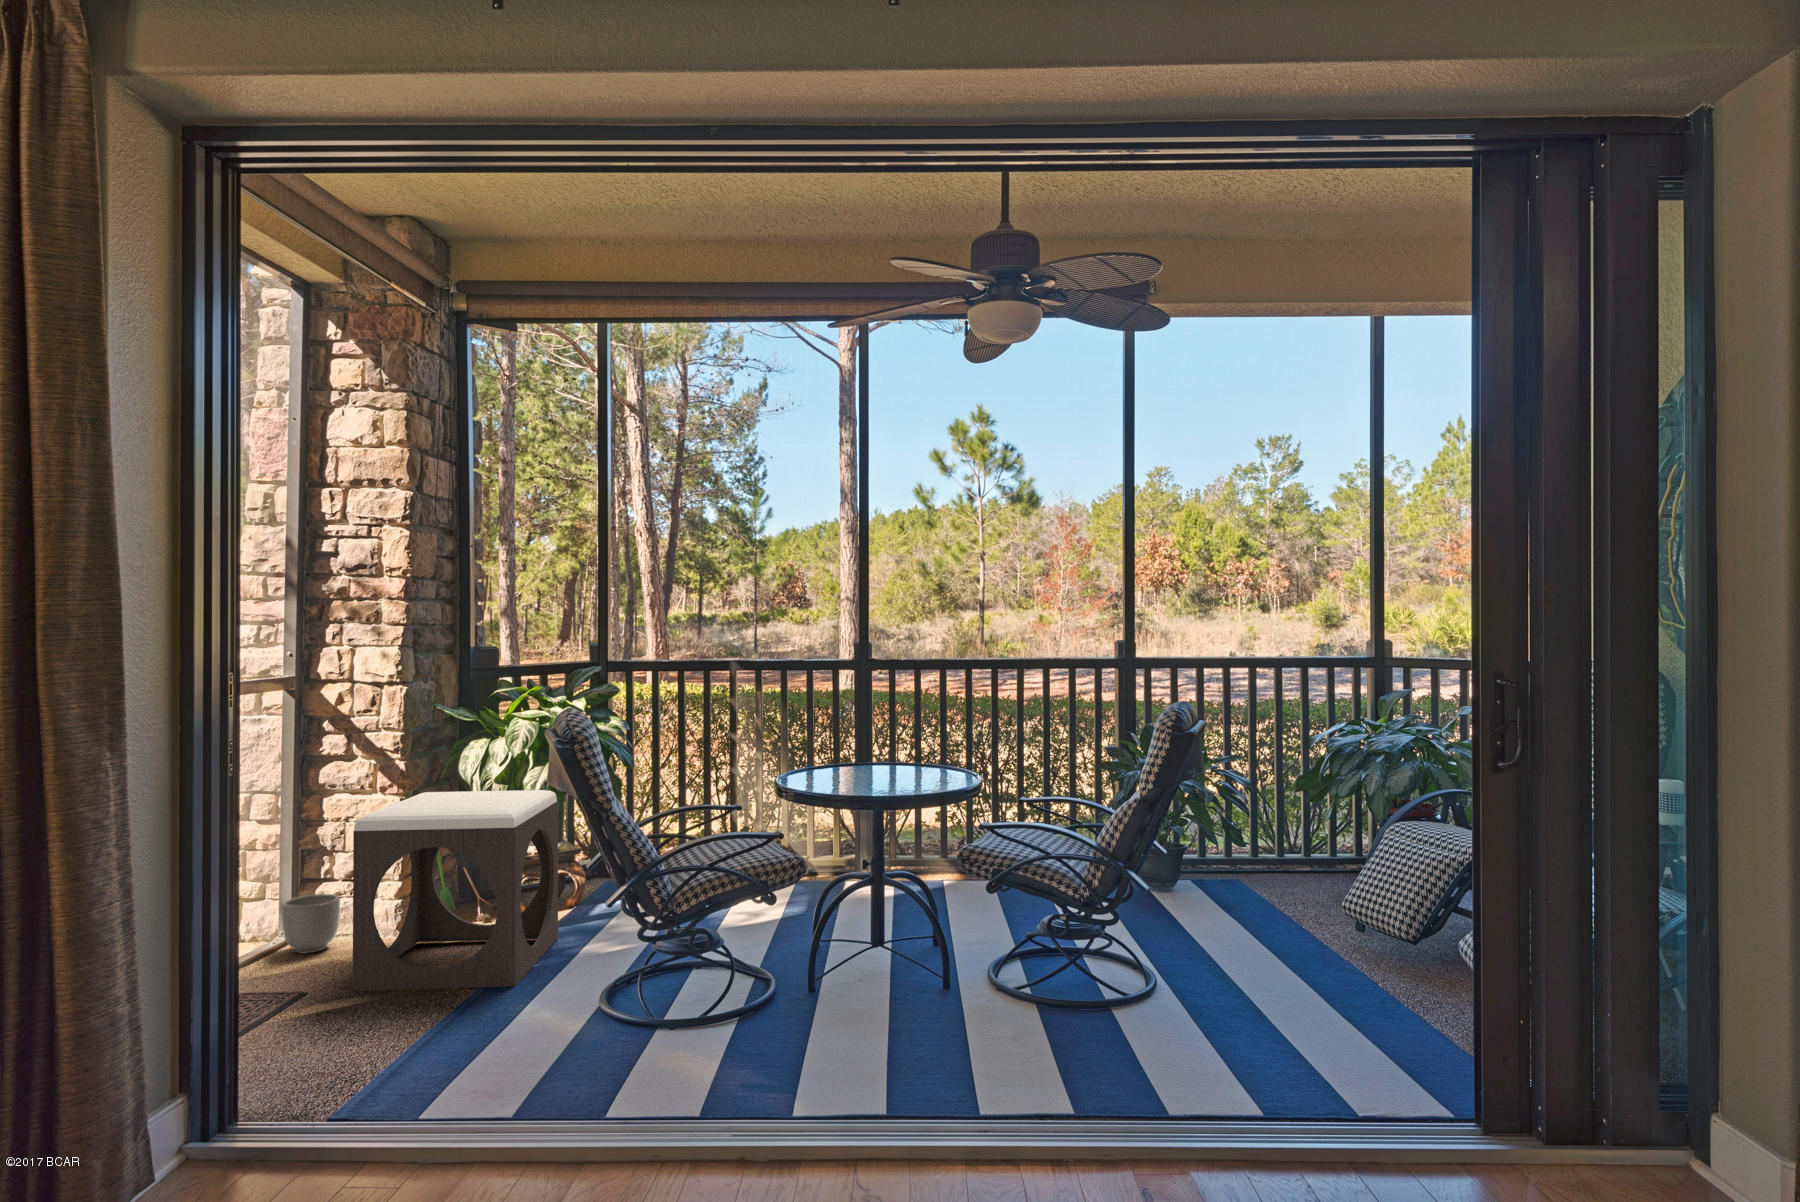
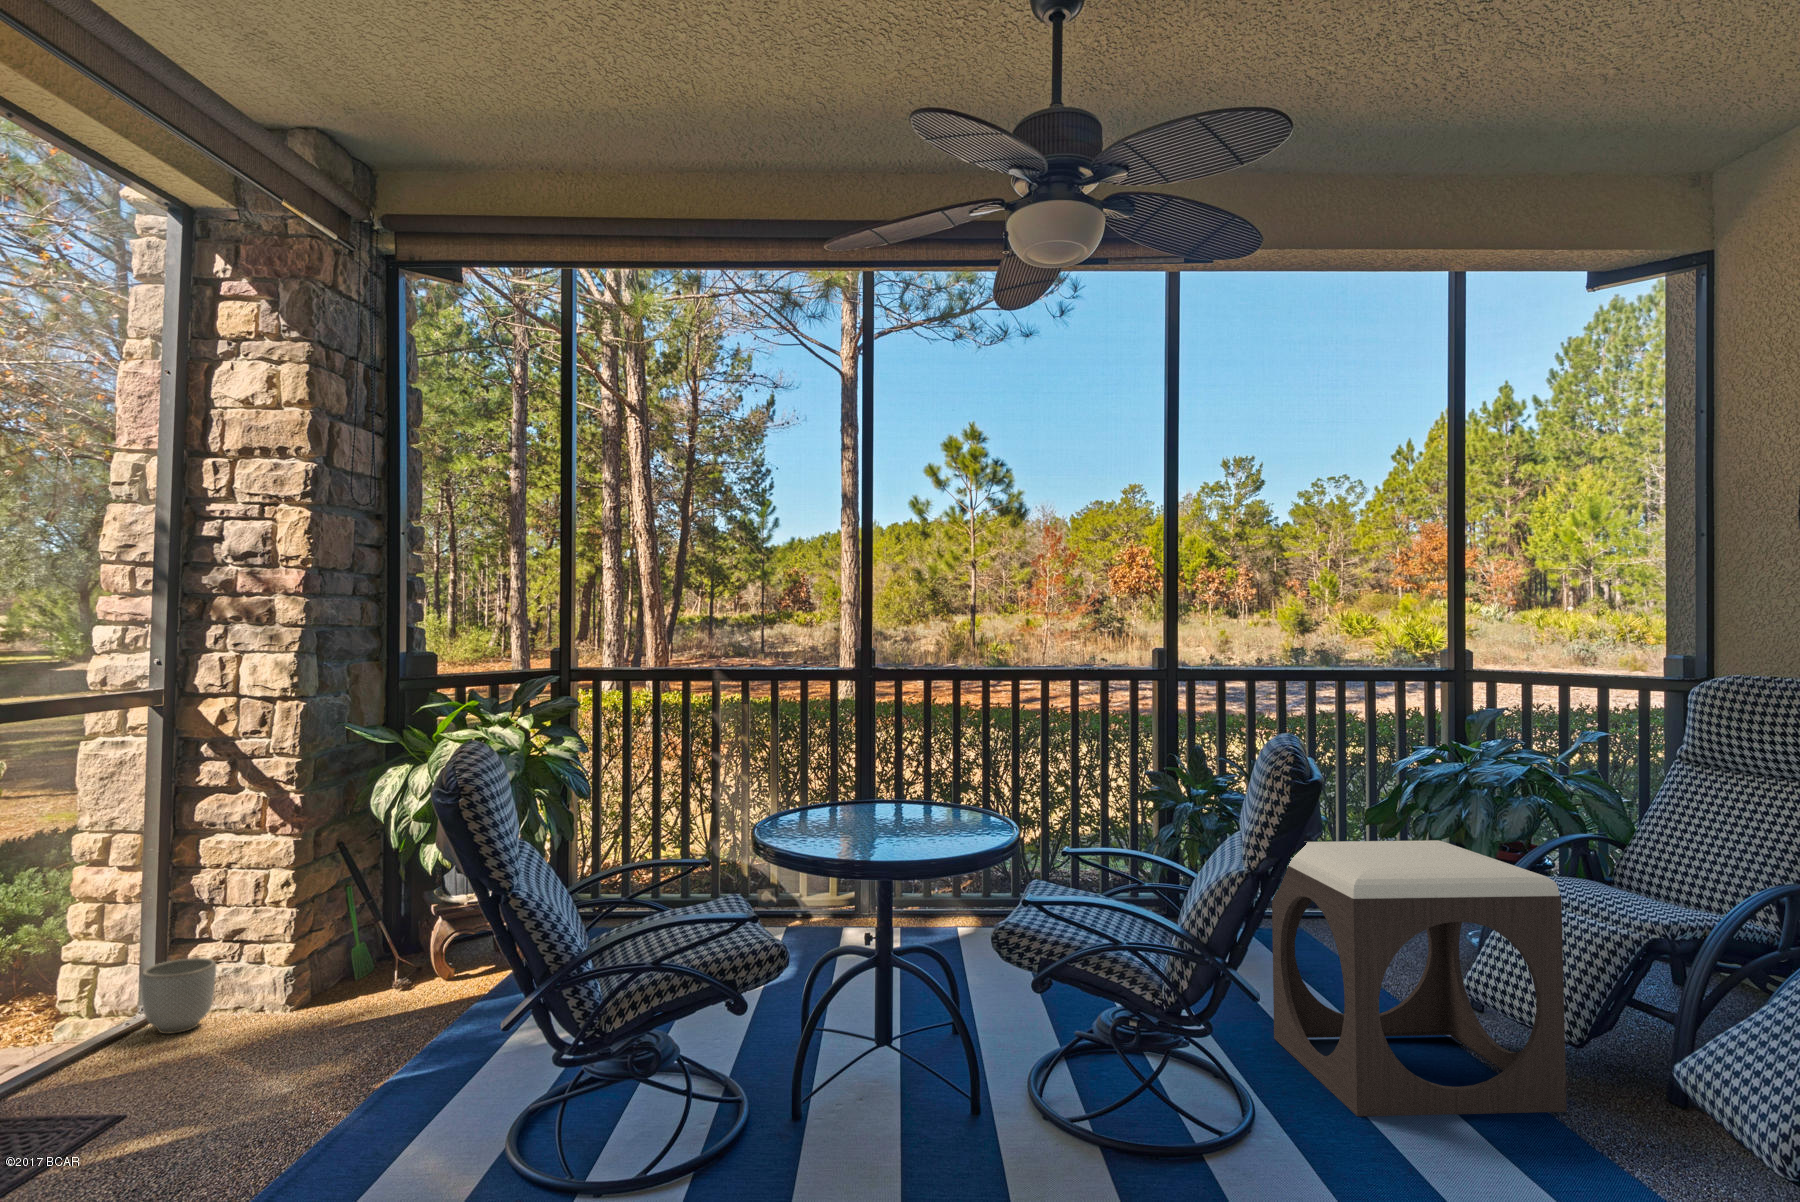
footstool: present [353,790,558,991] -> present [1272,840,1567,1116]

